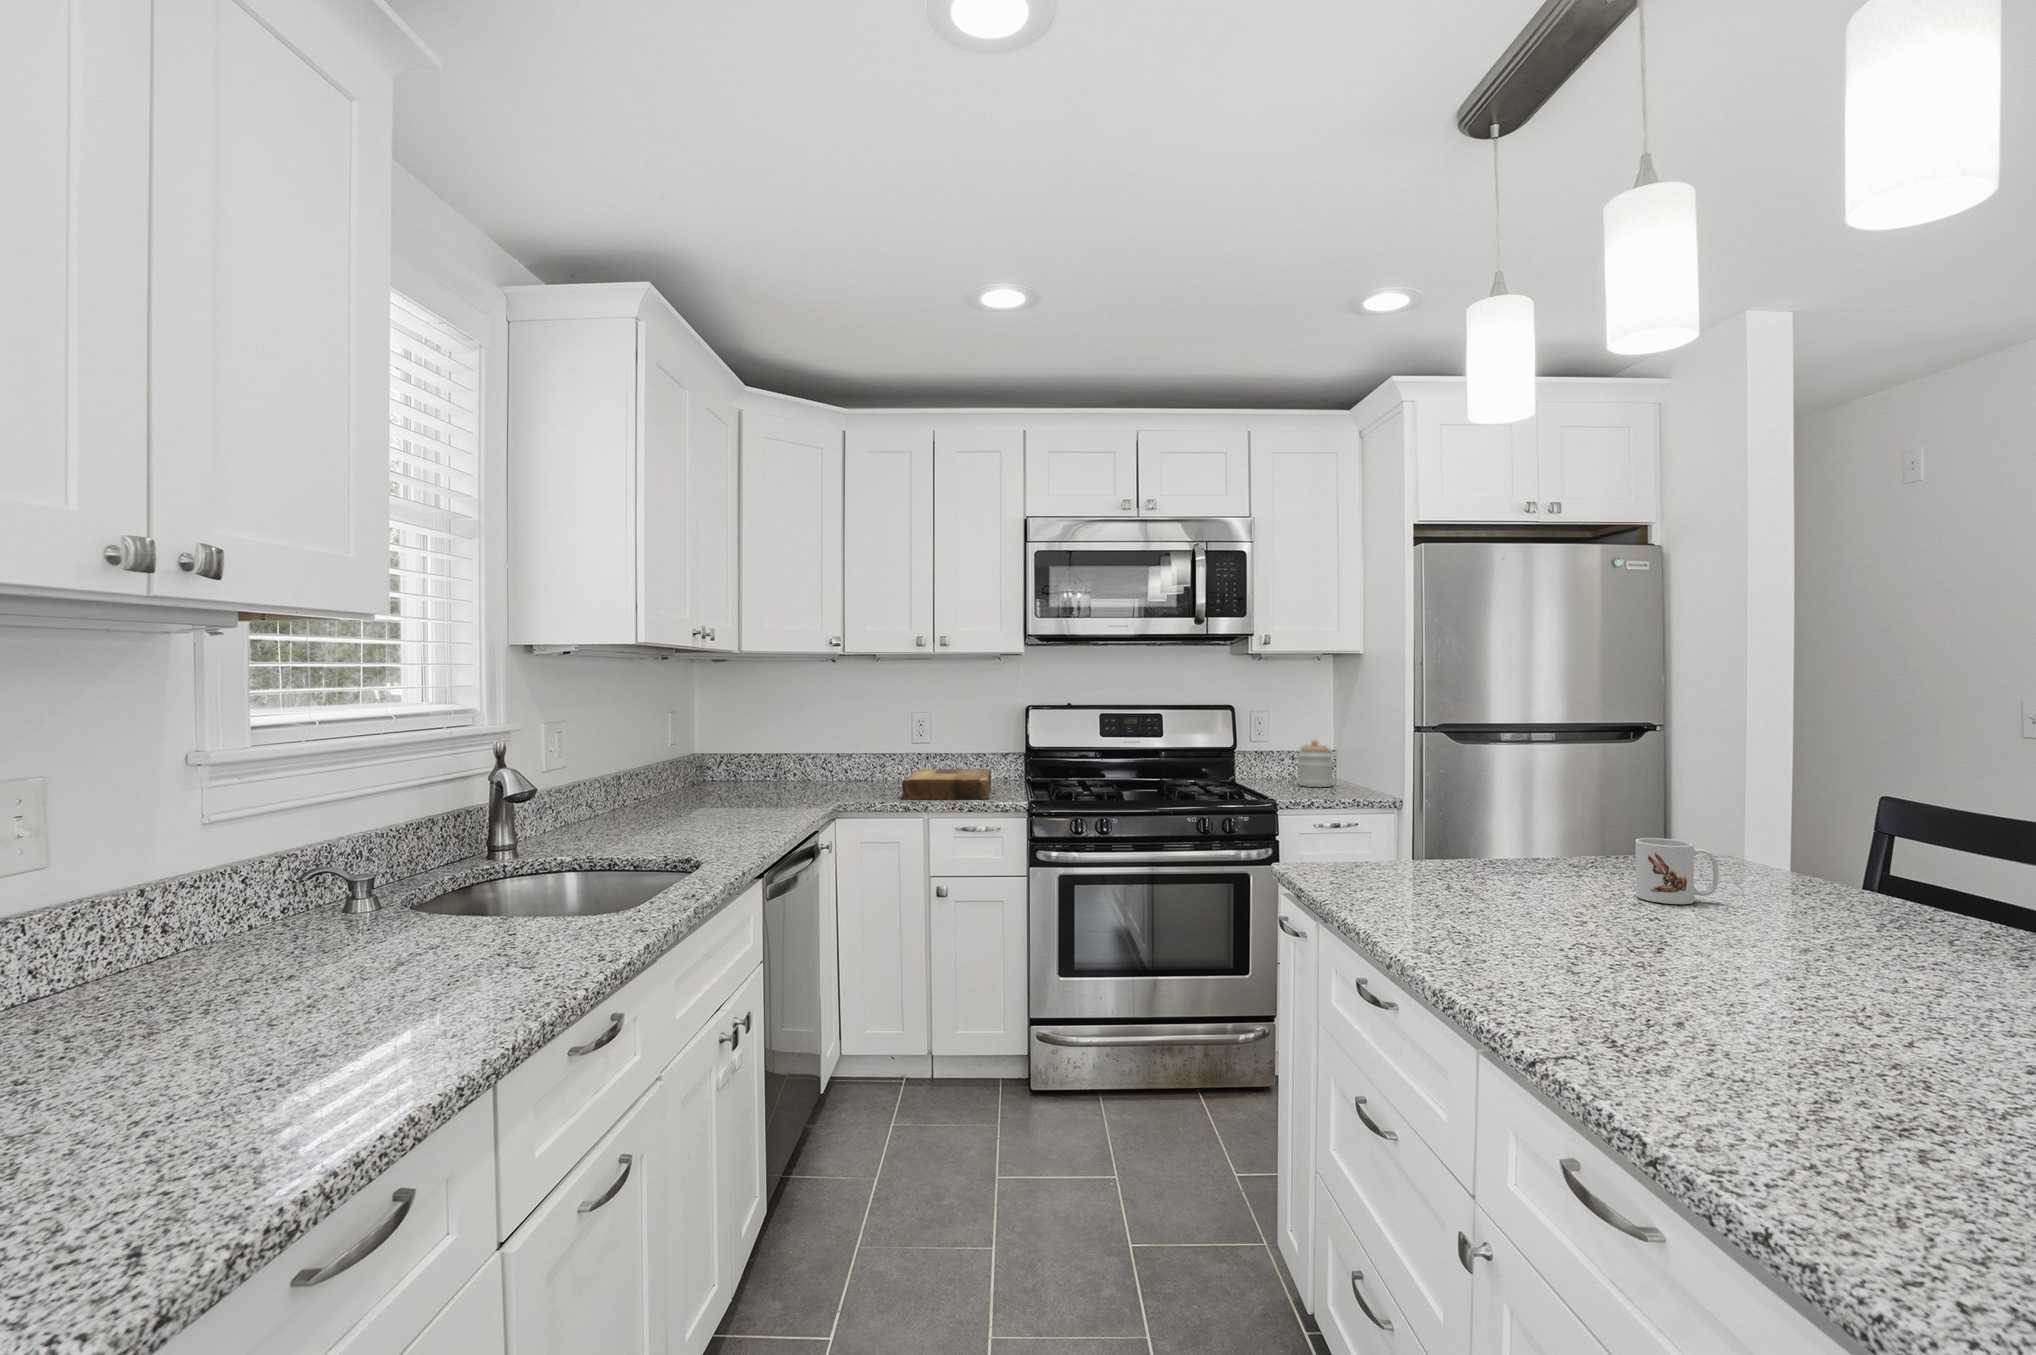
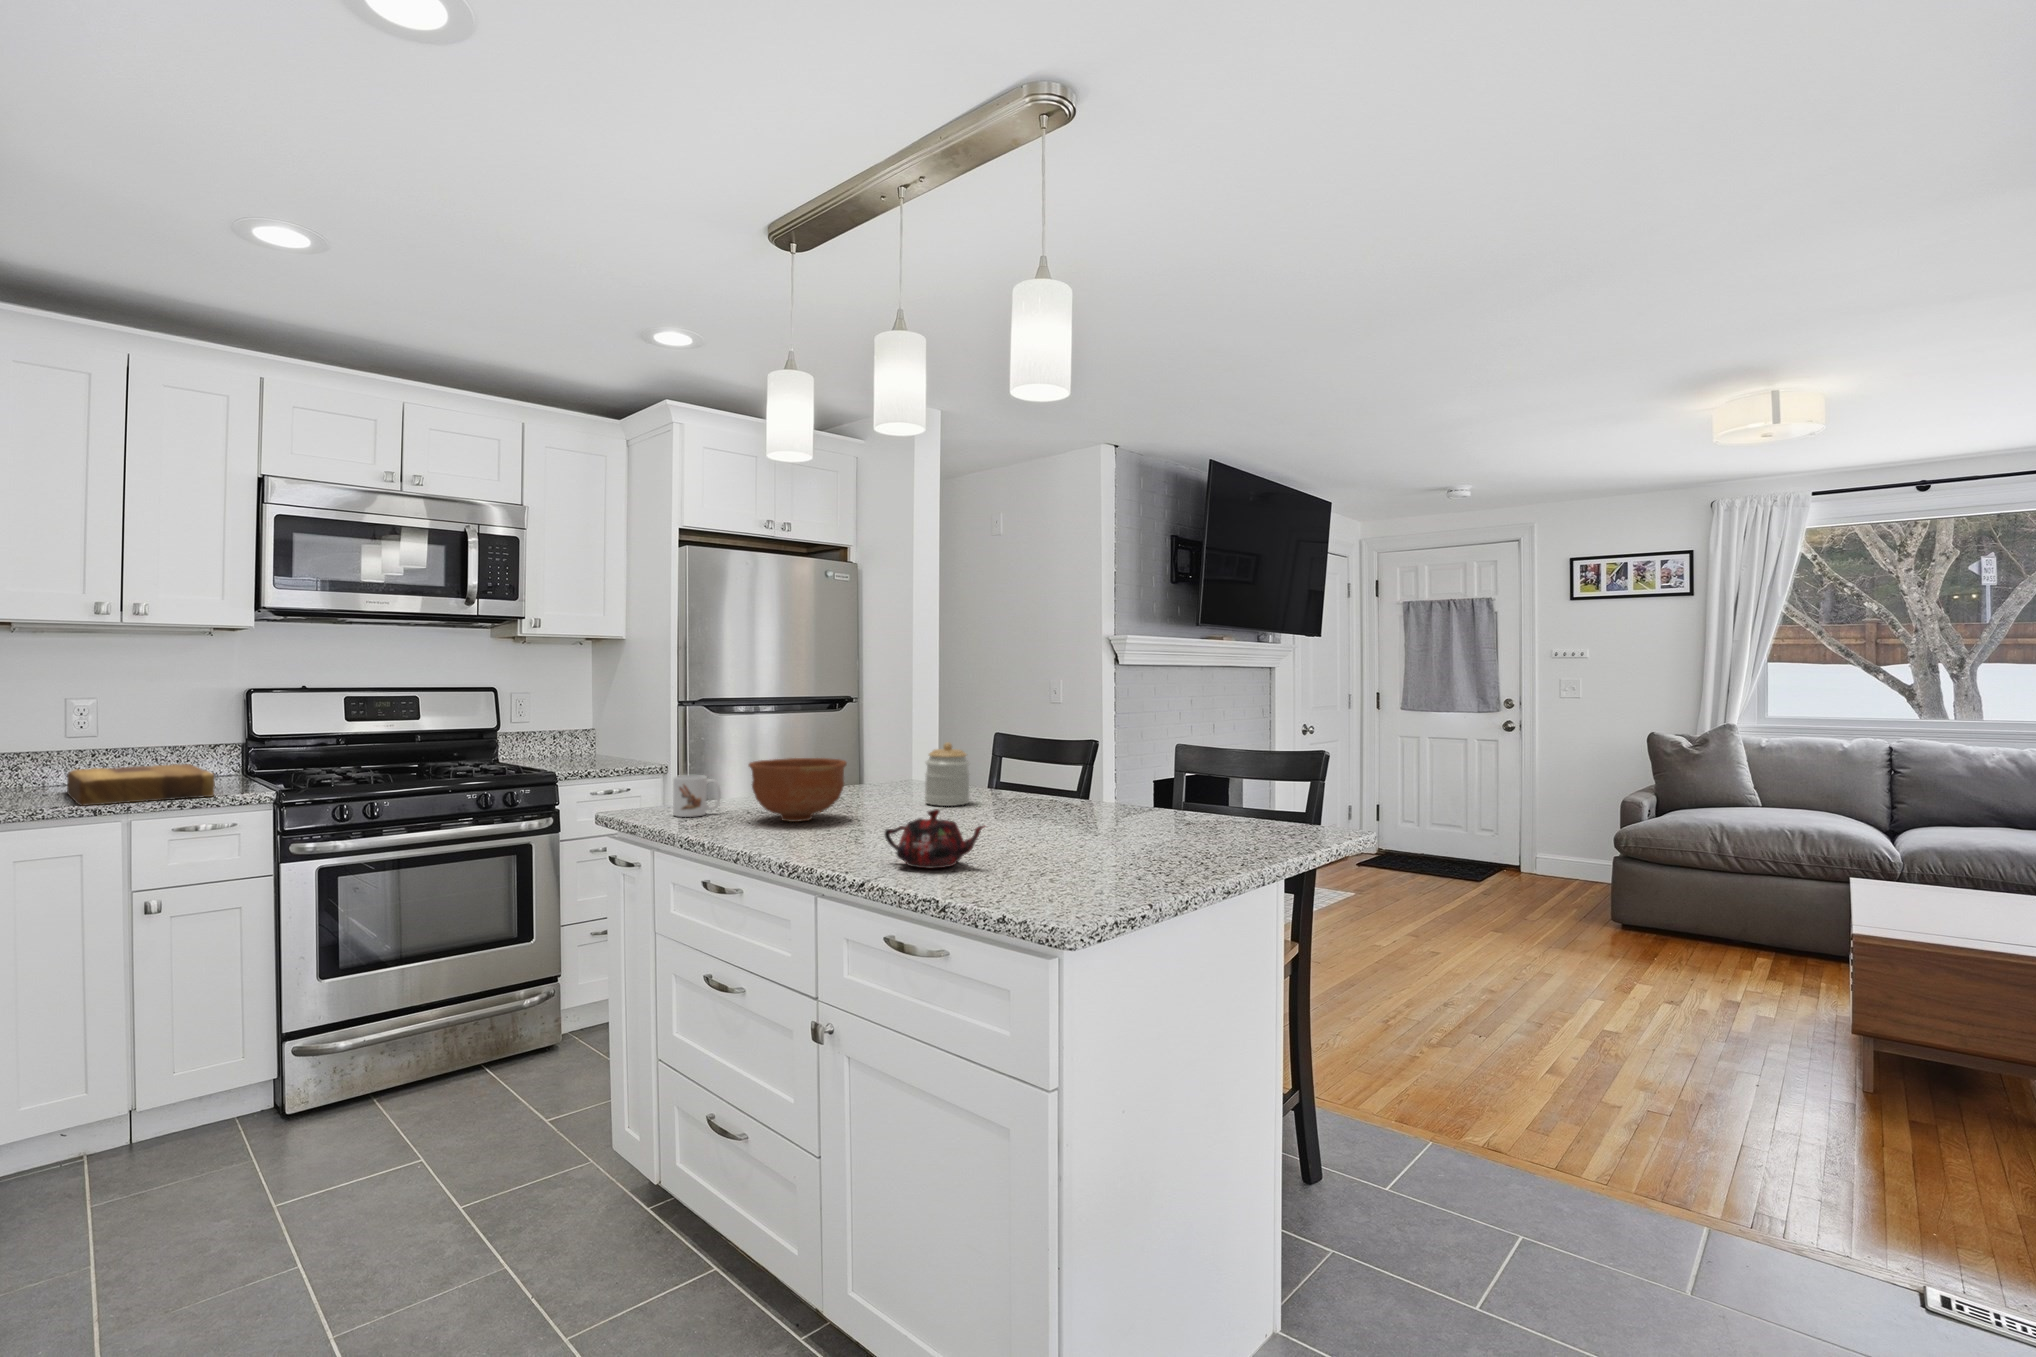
jar: present [1297,740,1333,787] -> present [925,742,970,806]
bowl: none [1439,811,1604,911] -> present [749,758,847,822]
mug: present [1636,838,1719,904] -> present [673,775,721,817]
teapot: none [1638,959,1904,1090] -> present [885,809,984,868]

